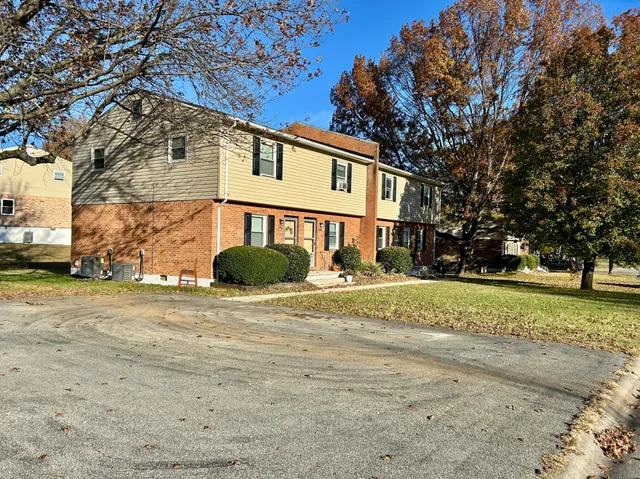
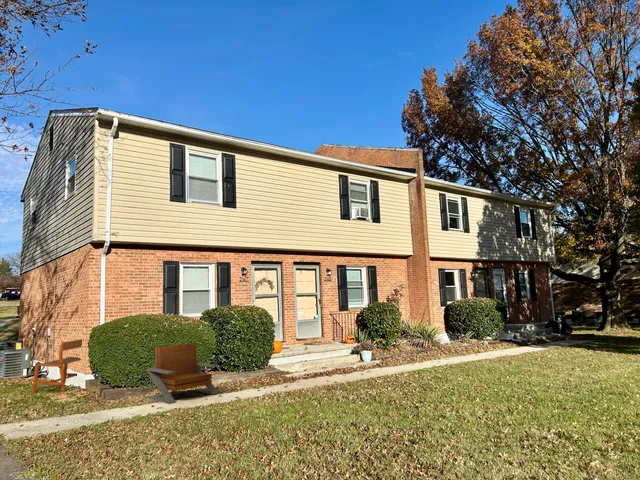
lounge chair: none [262,267,299,299] -> present [147,343,218,404]

